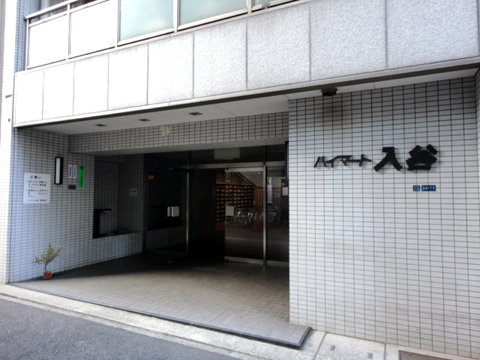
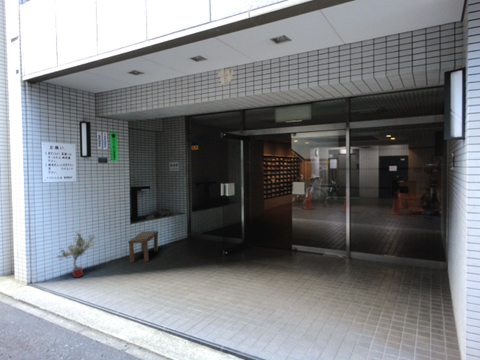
bench: none [90,245,117,270] -> present [128,231,158,262]

